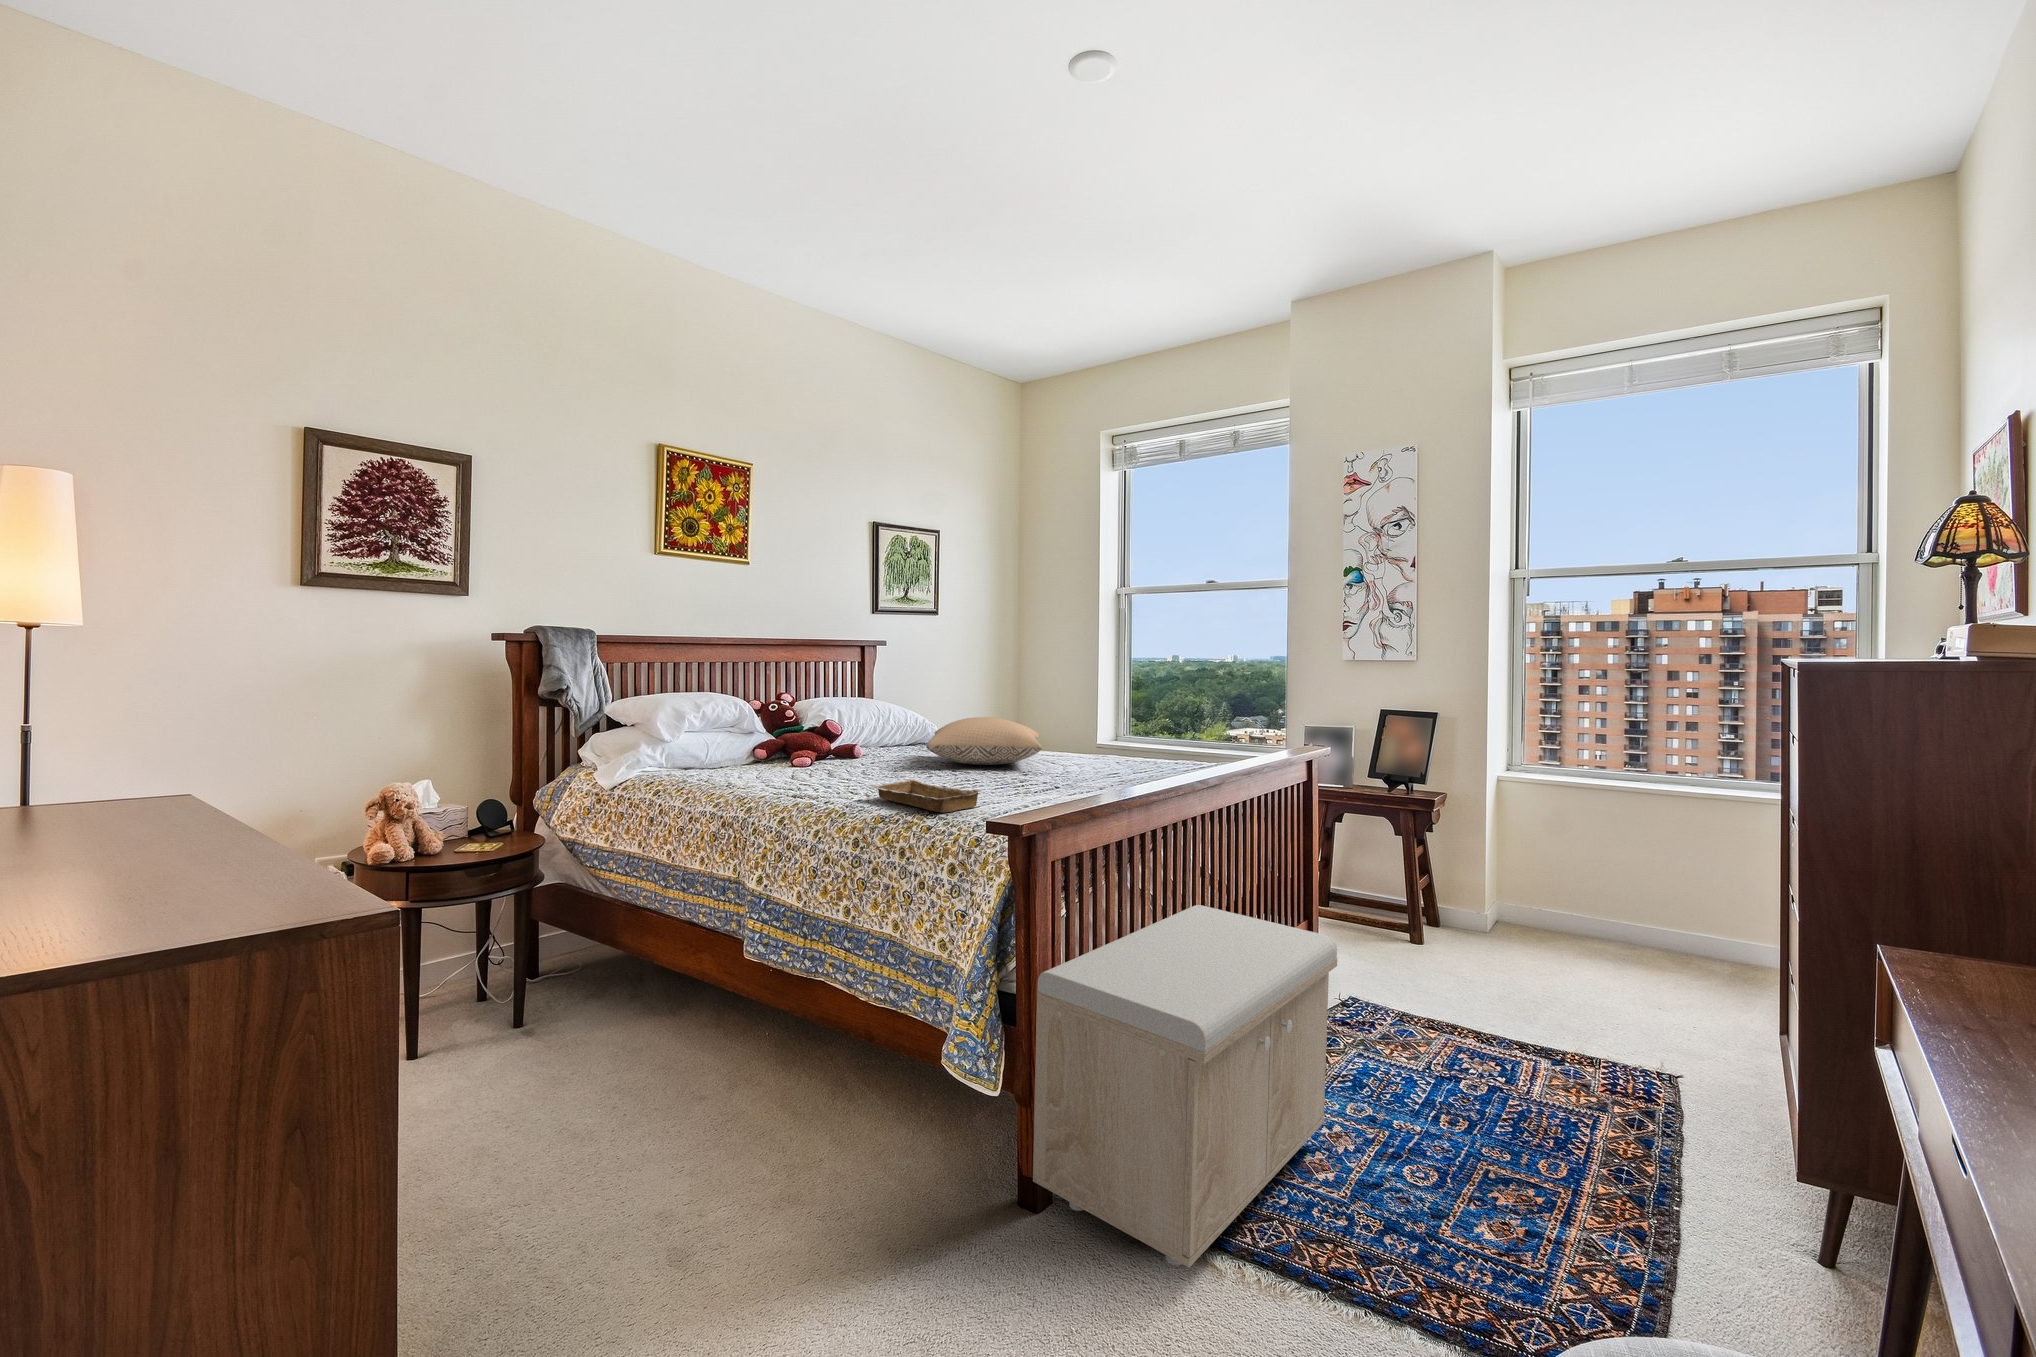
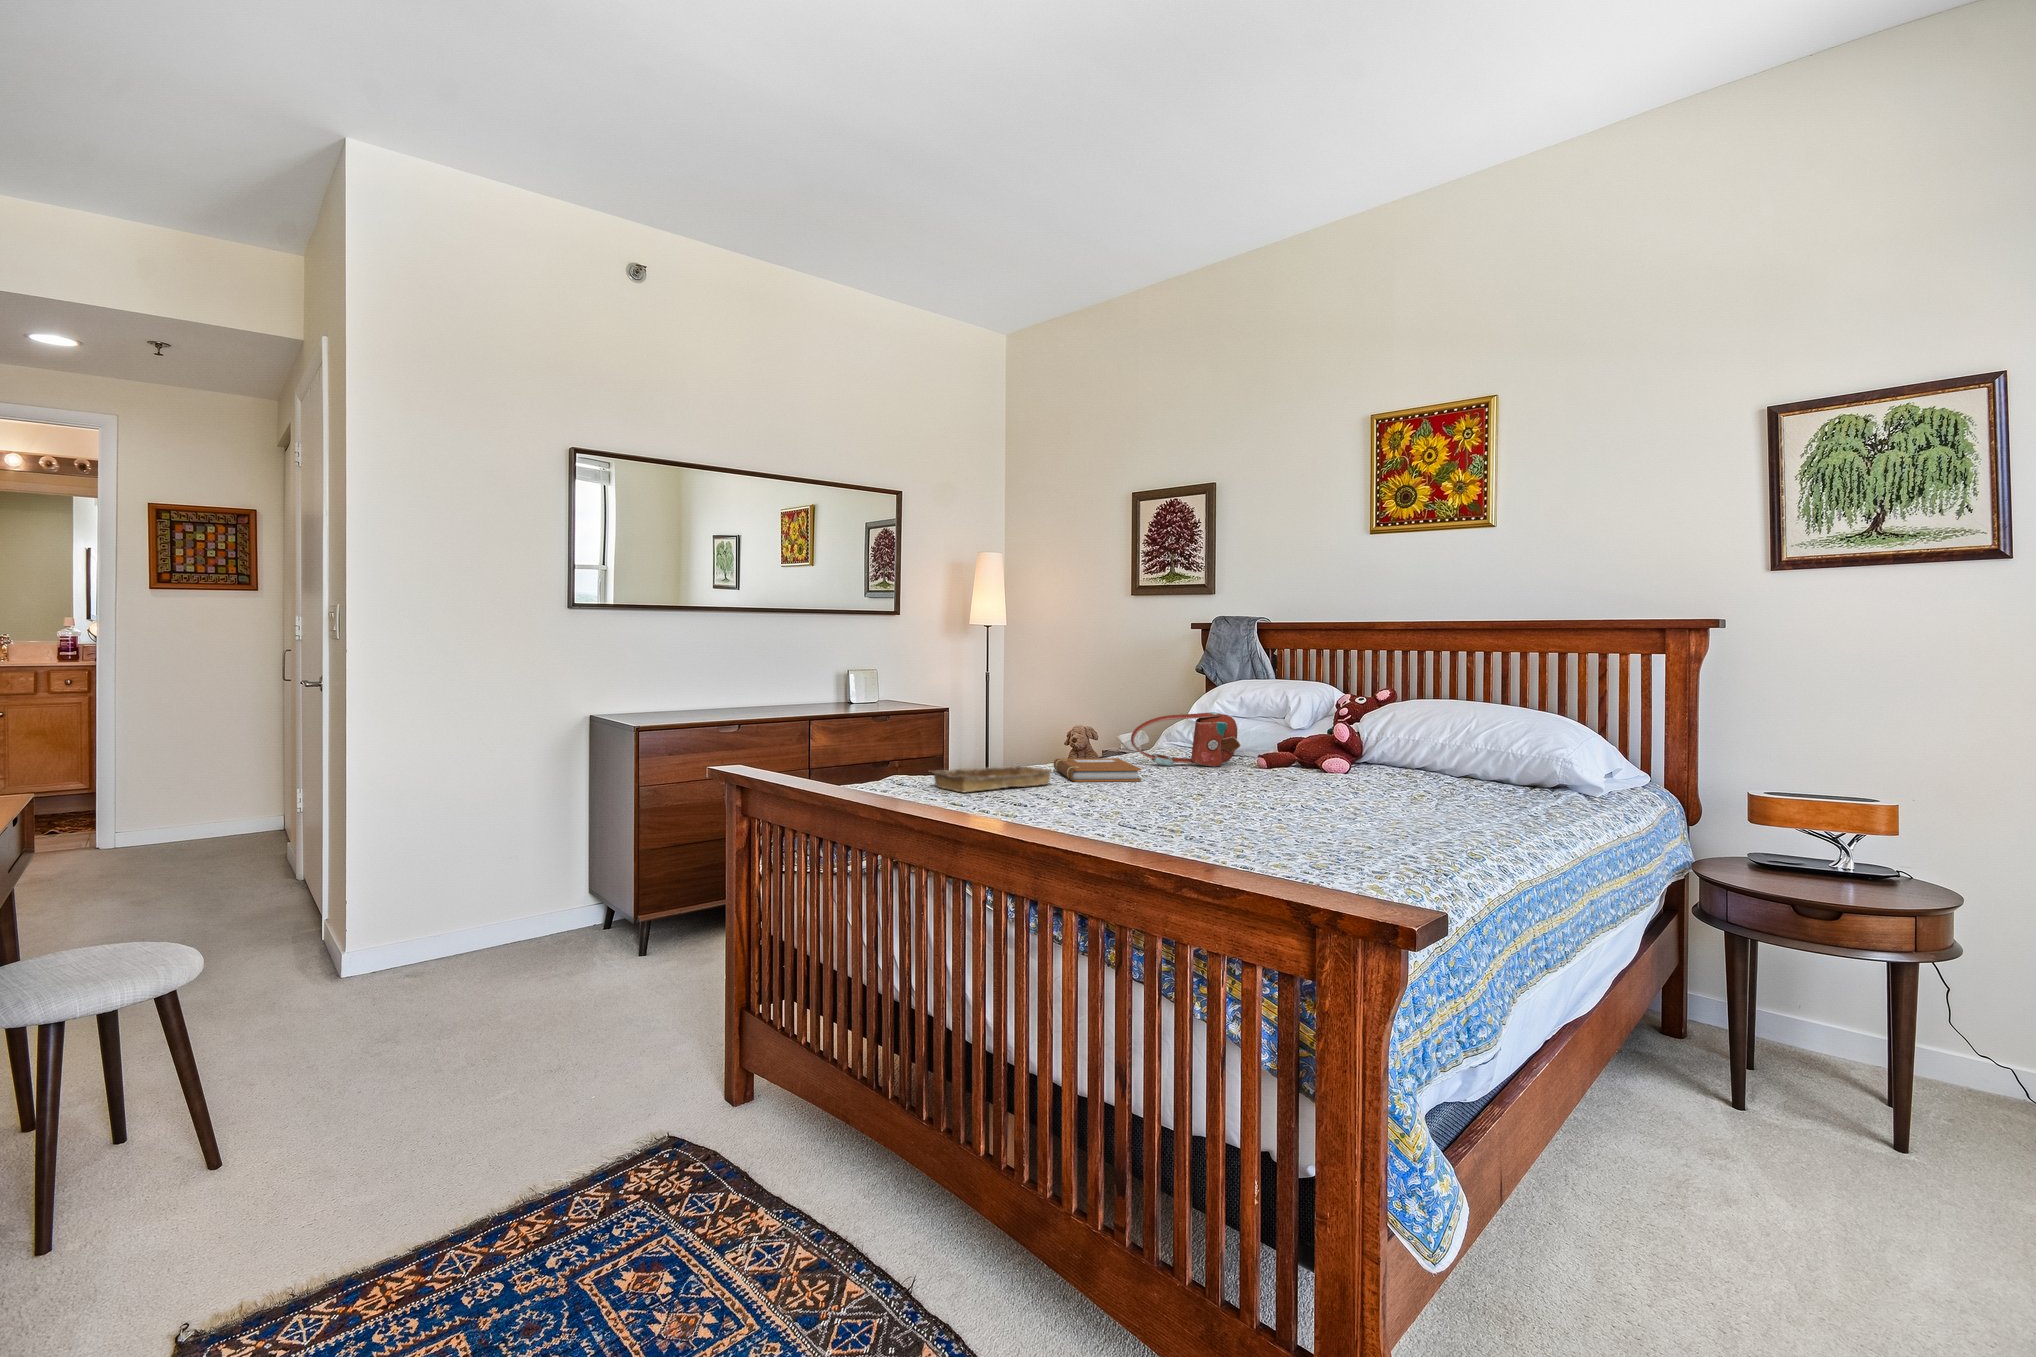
pillow: present [926,717,1042,765] -> none [1237,733,1445,808]
handbag: none [748,721,784,776] -> present [1131,712,1241,767]
notebook: none [800,771,886,793] -> present [1054,758,1141,782]
storage bench: present [1033,905,1337,1268] -> none [557,893,869,1272]

